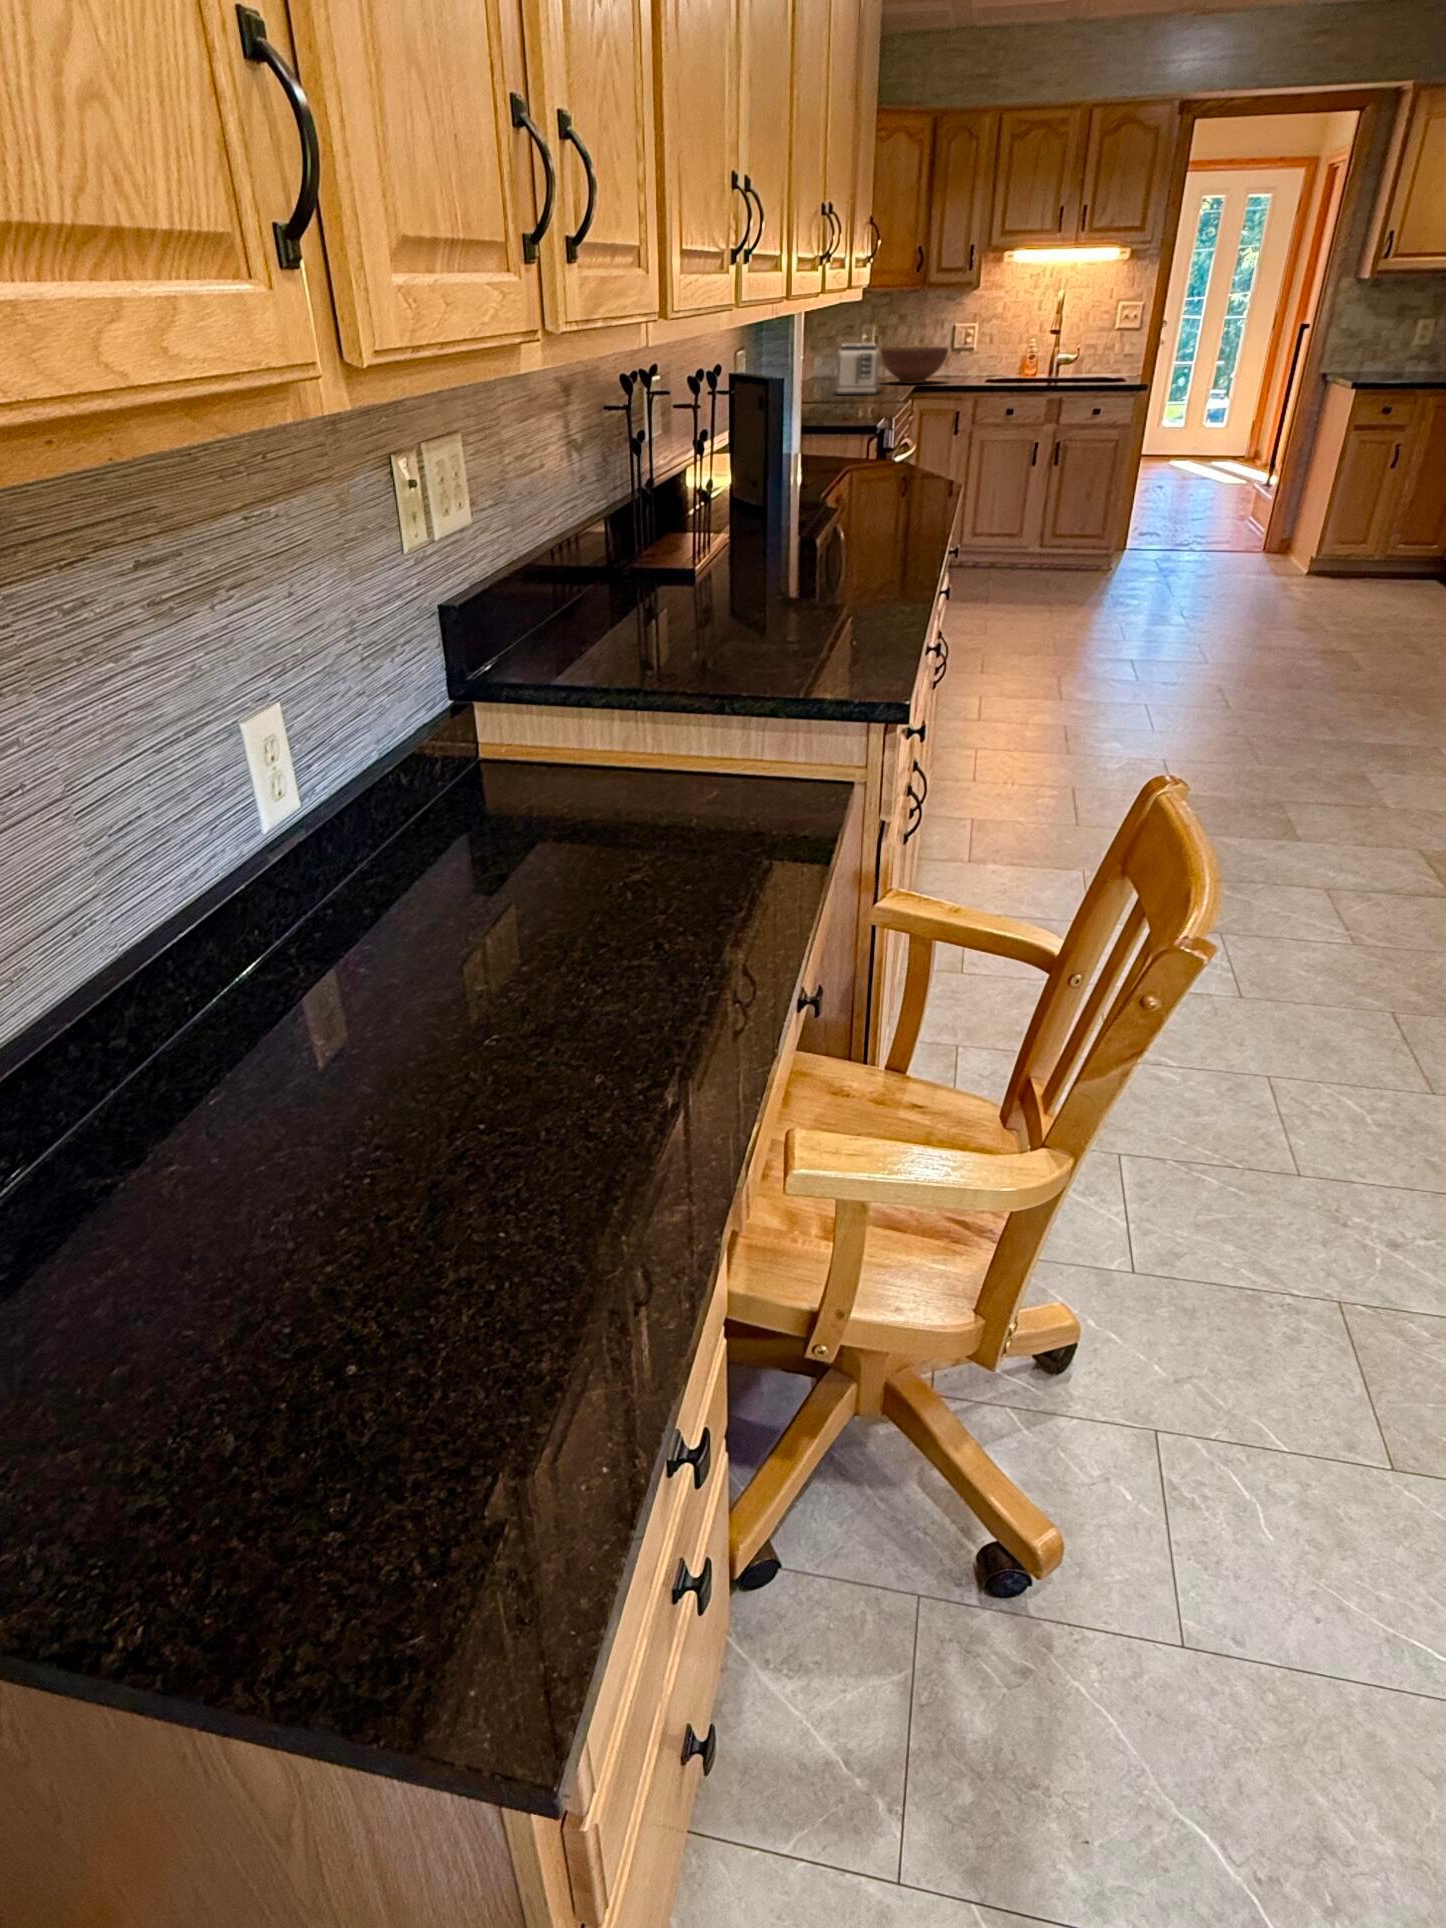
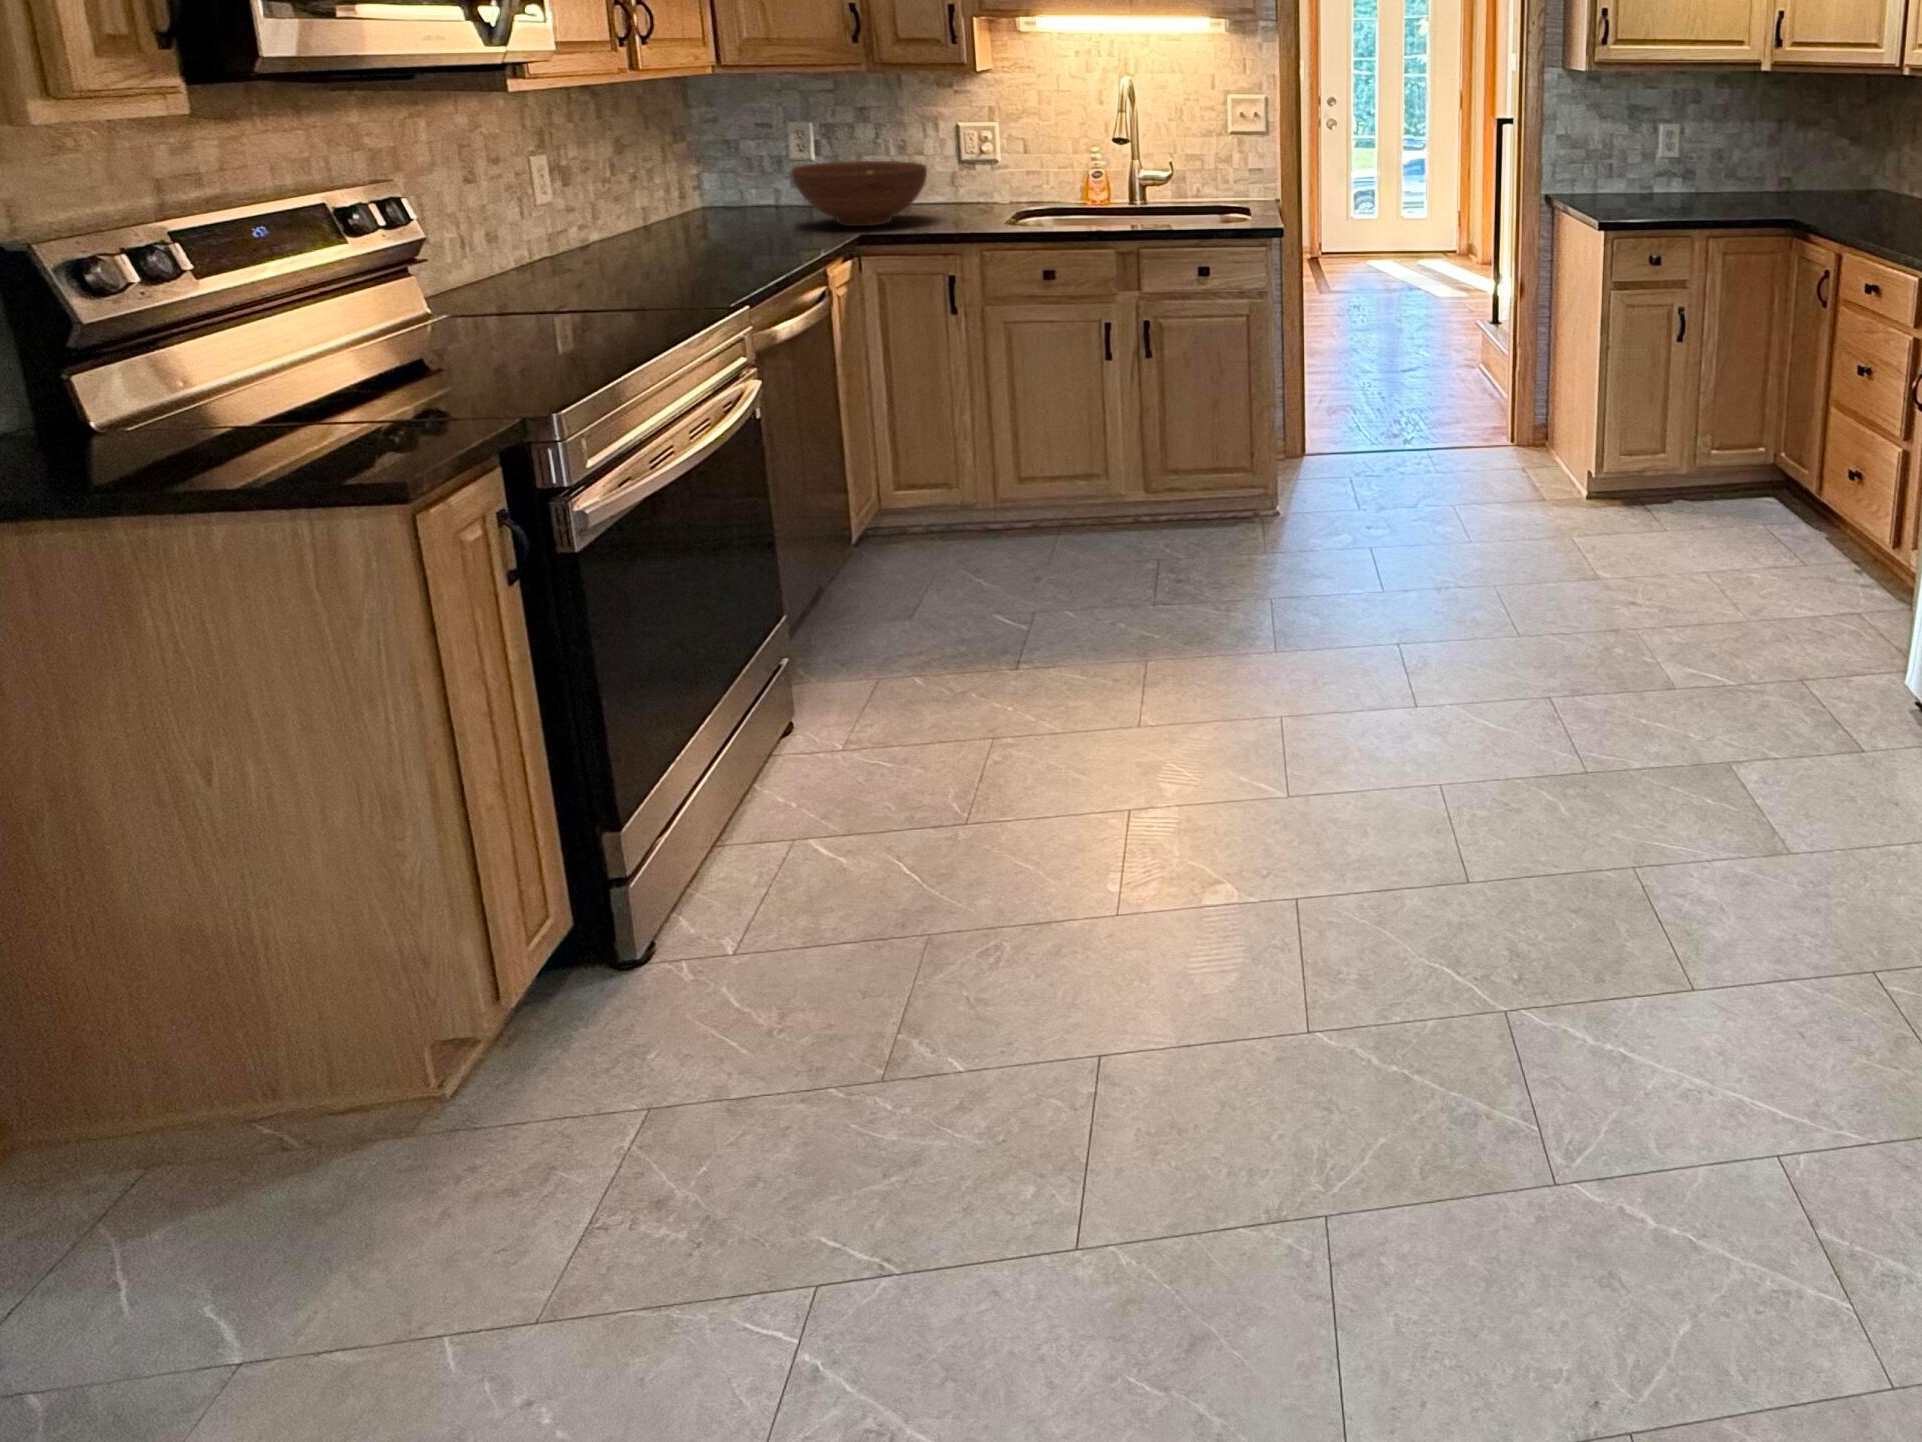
toaster: present [837,343,879,395] -> none [606,171,743,279]

